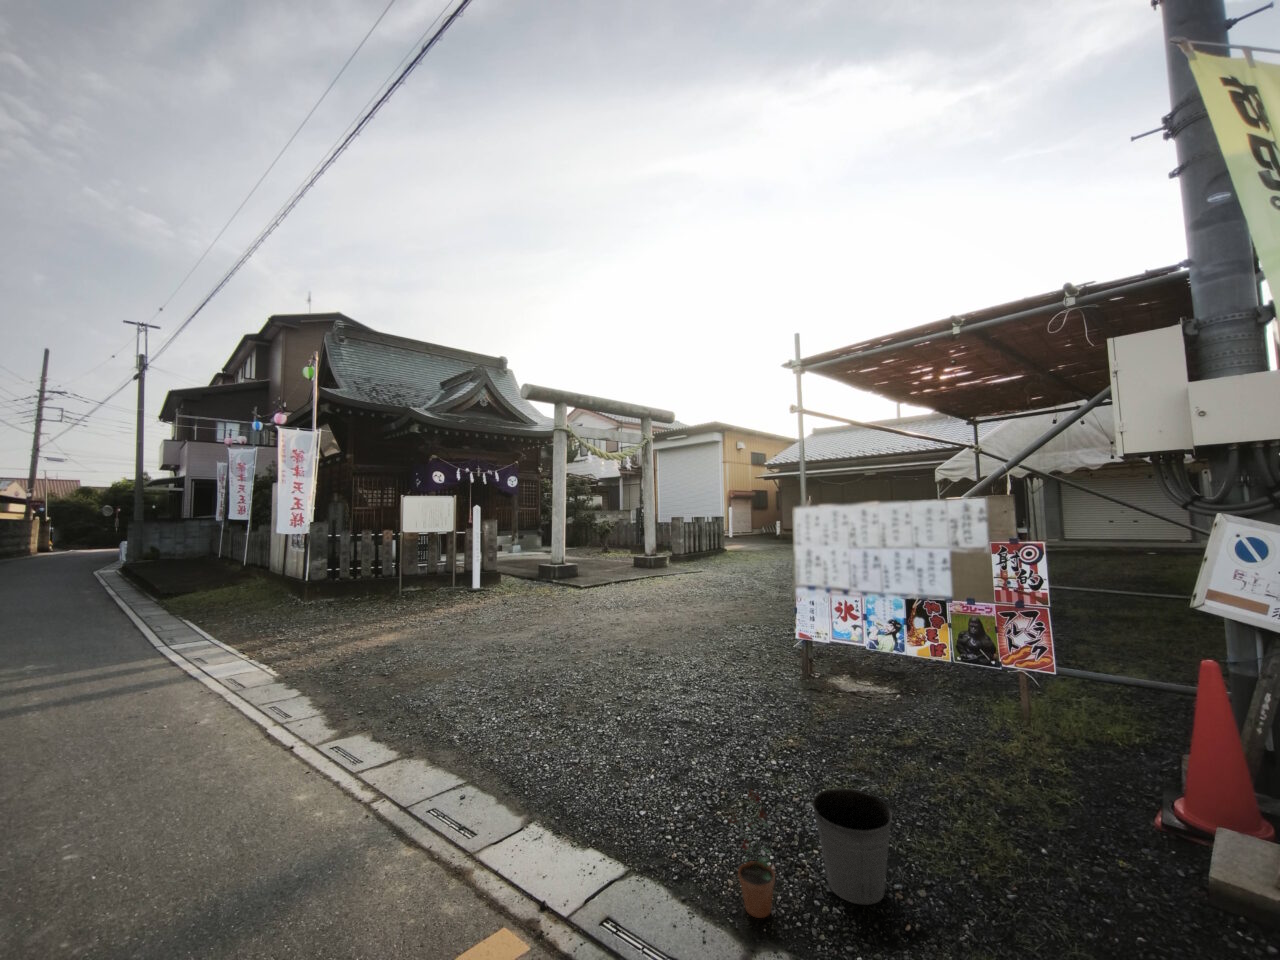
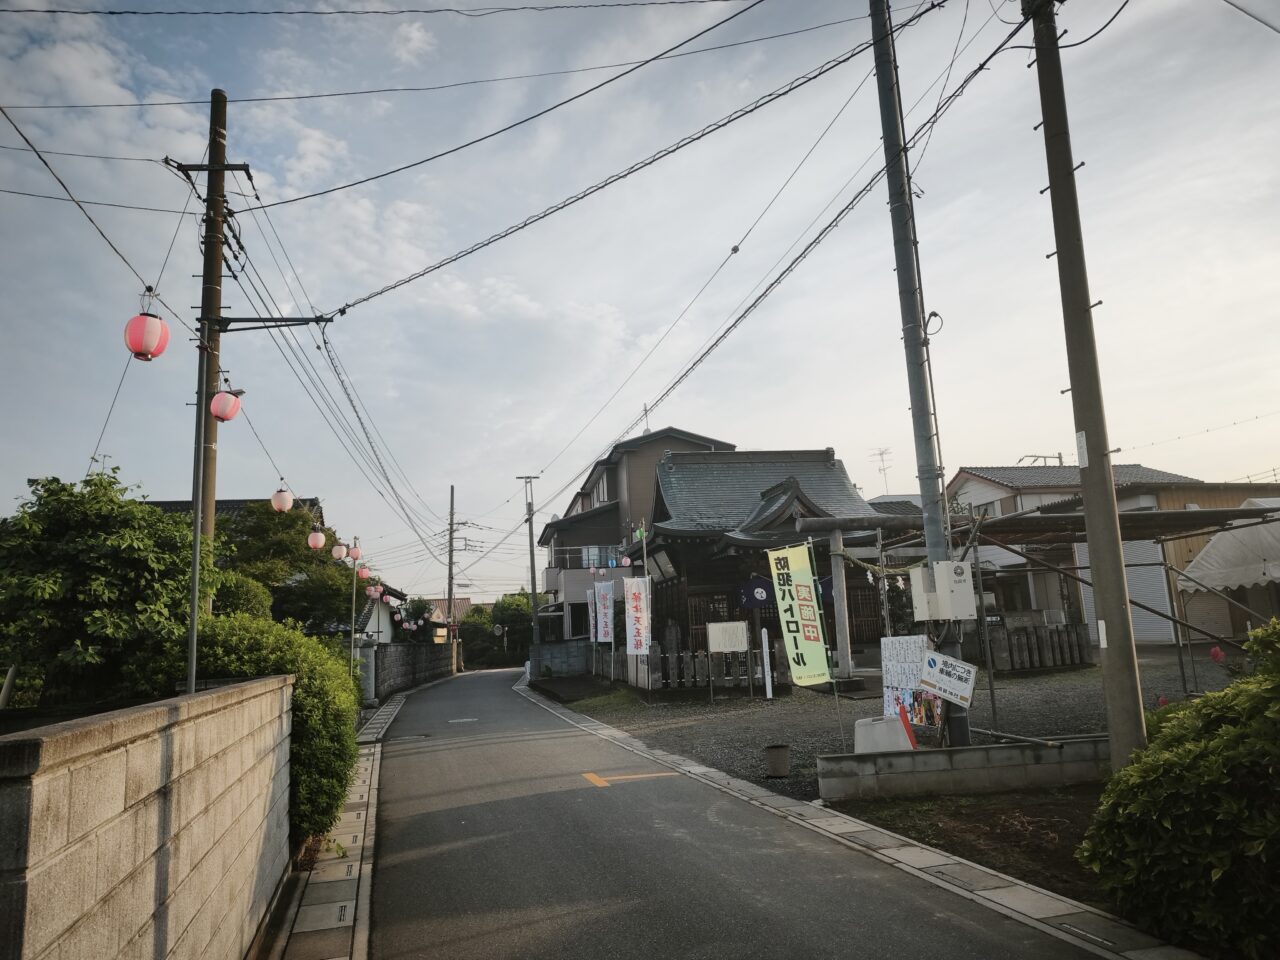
potted plant: present [729,789,775,918] -> none [733,738,747,776]

